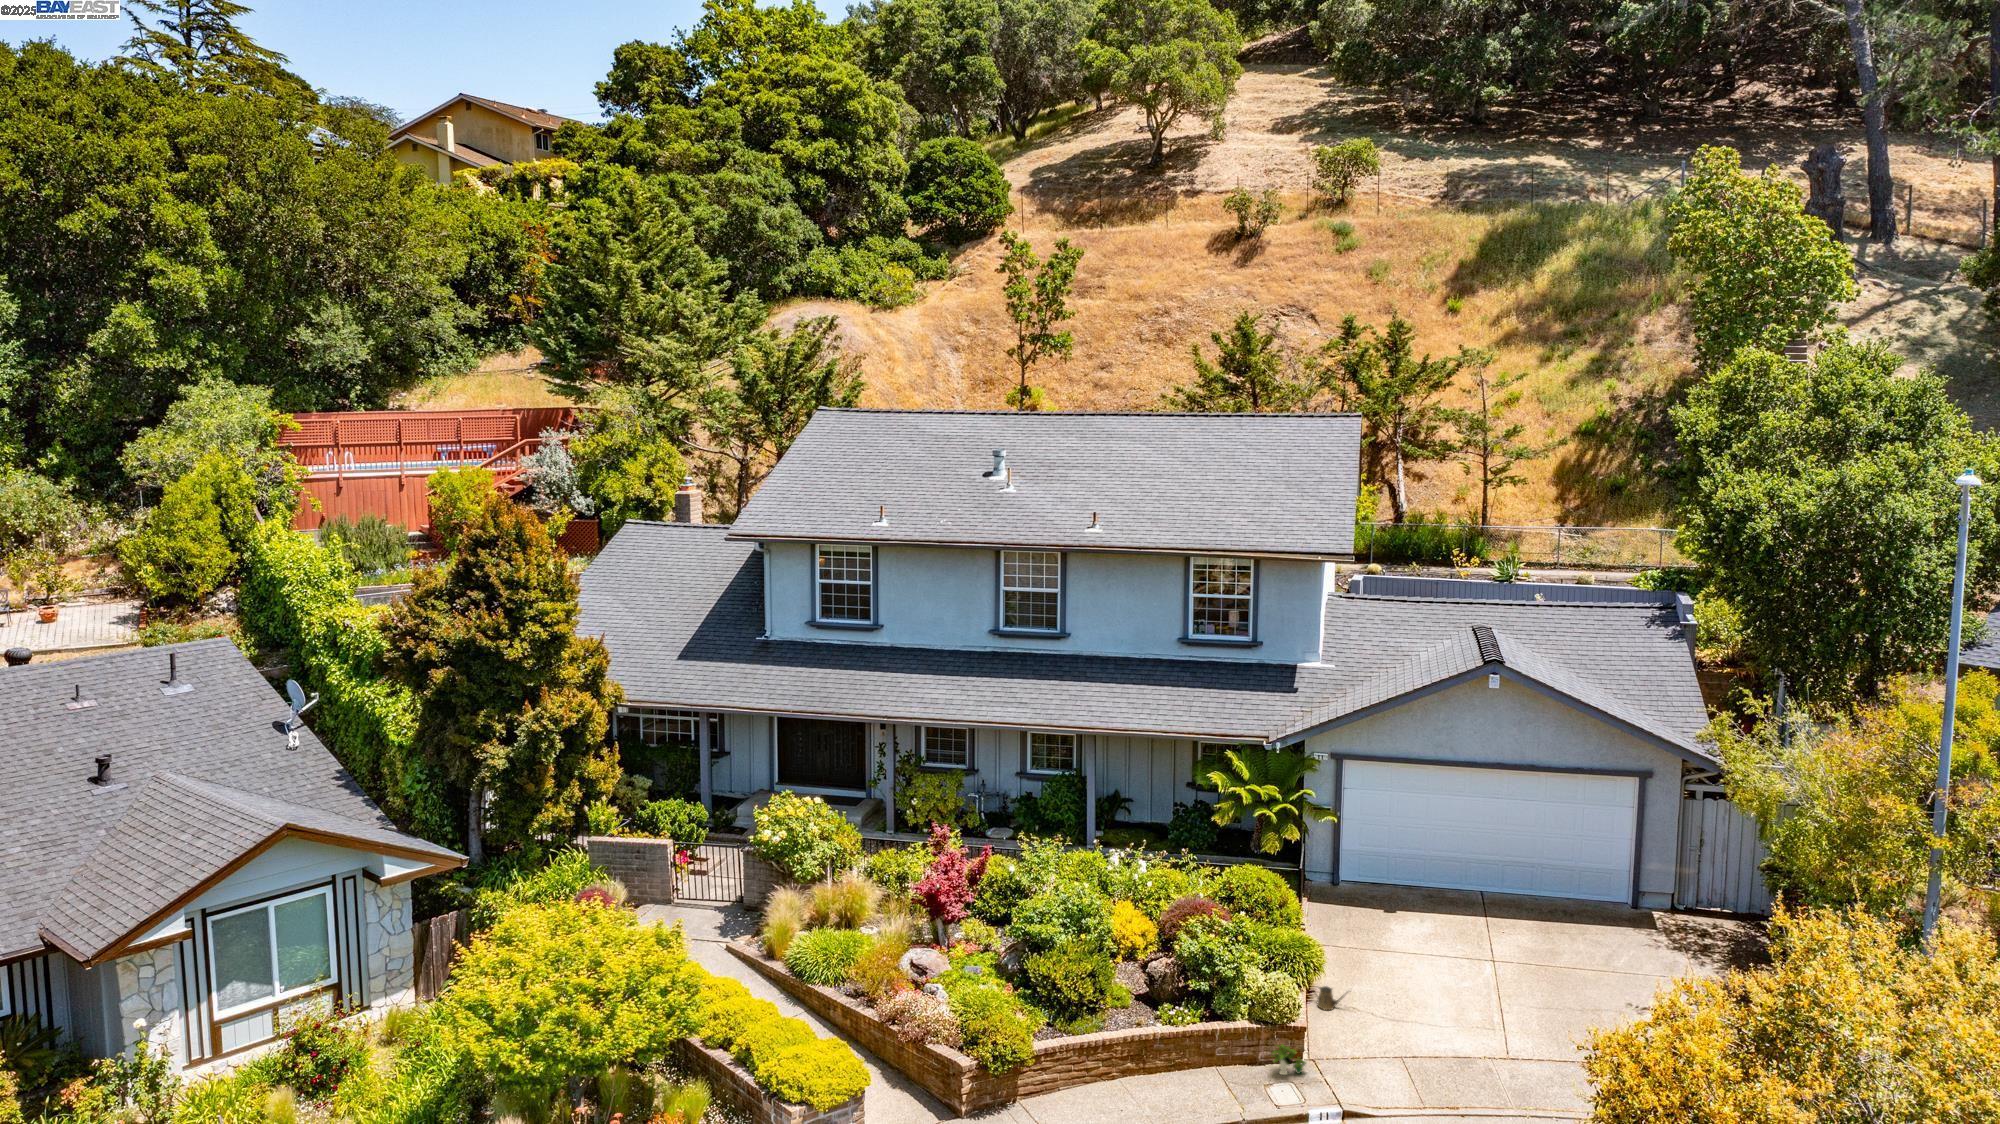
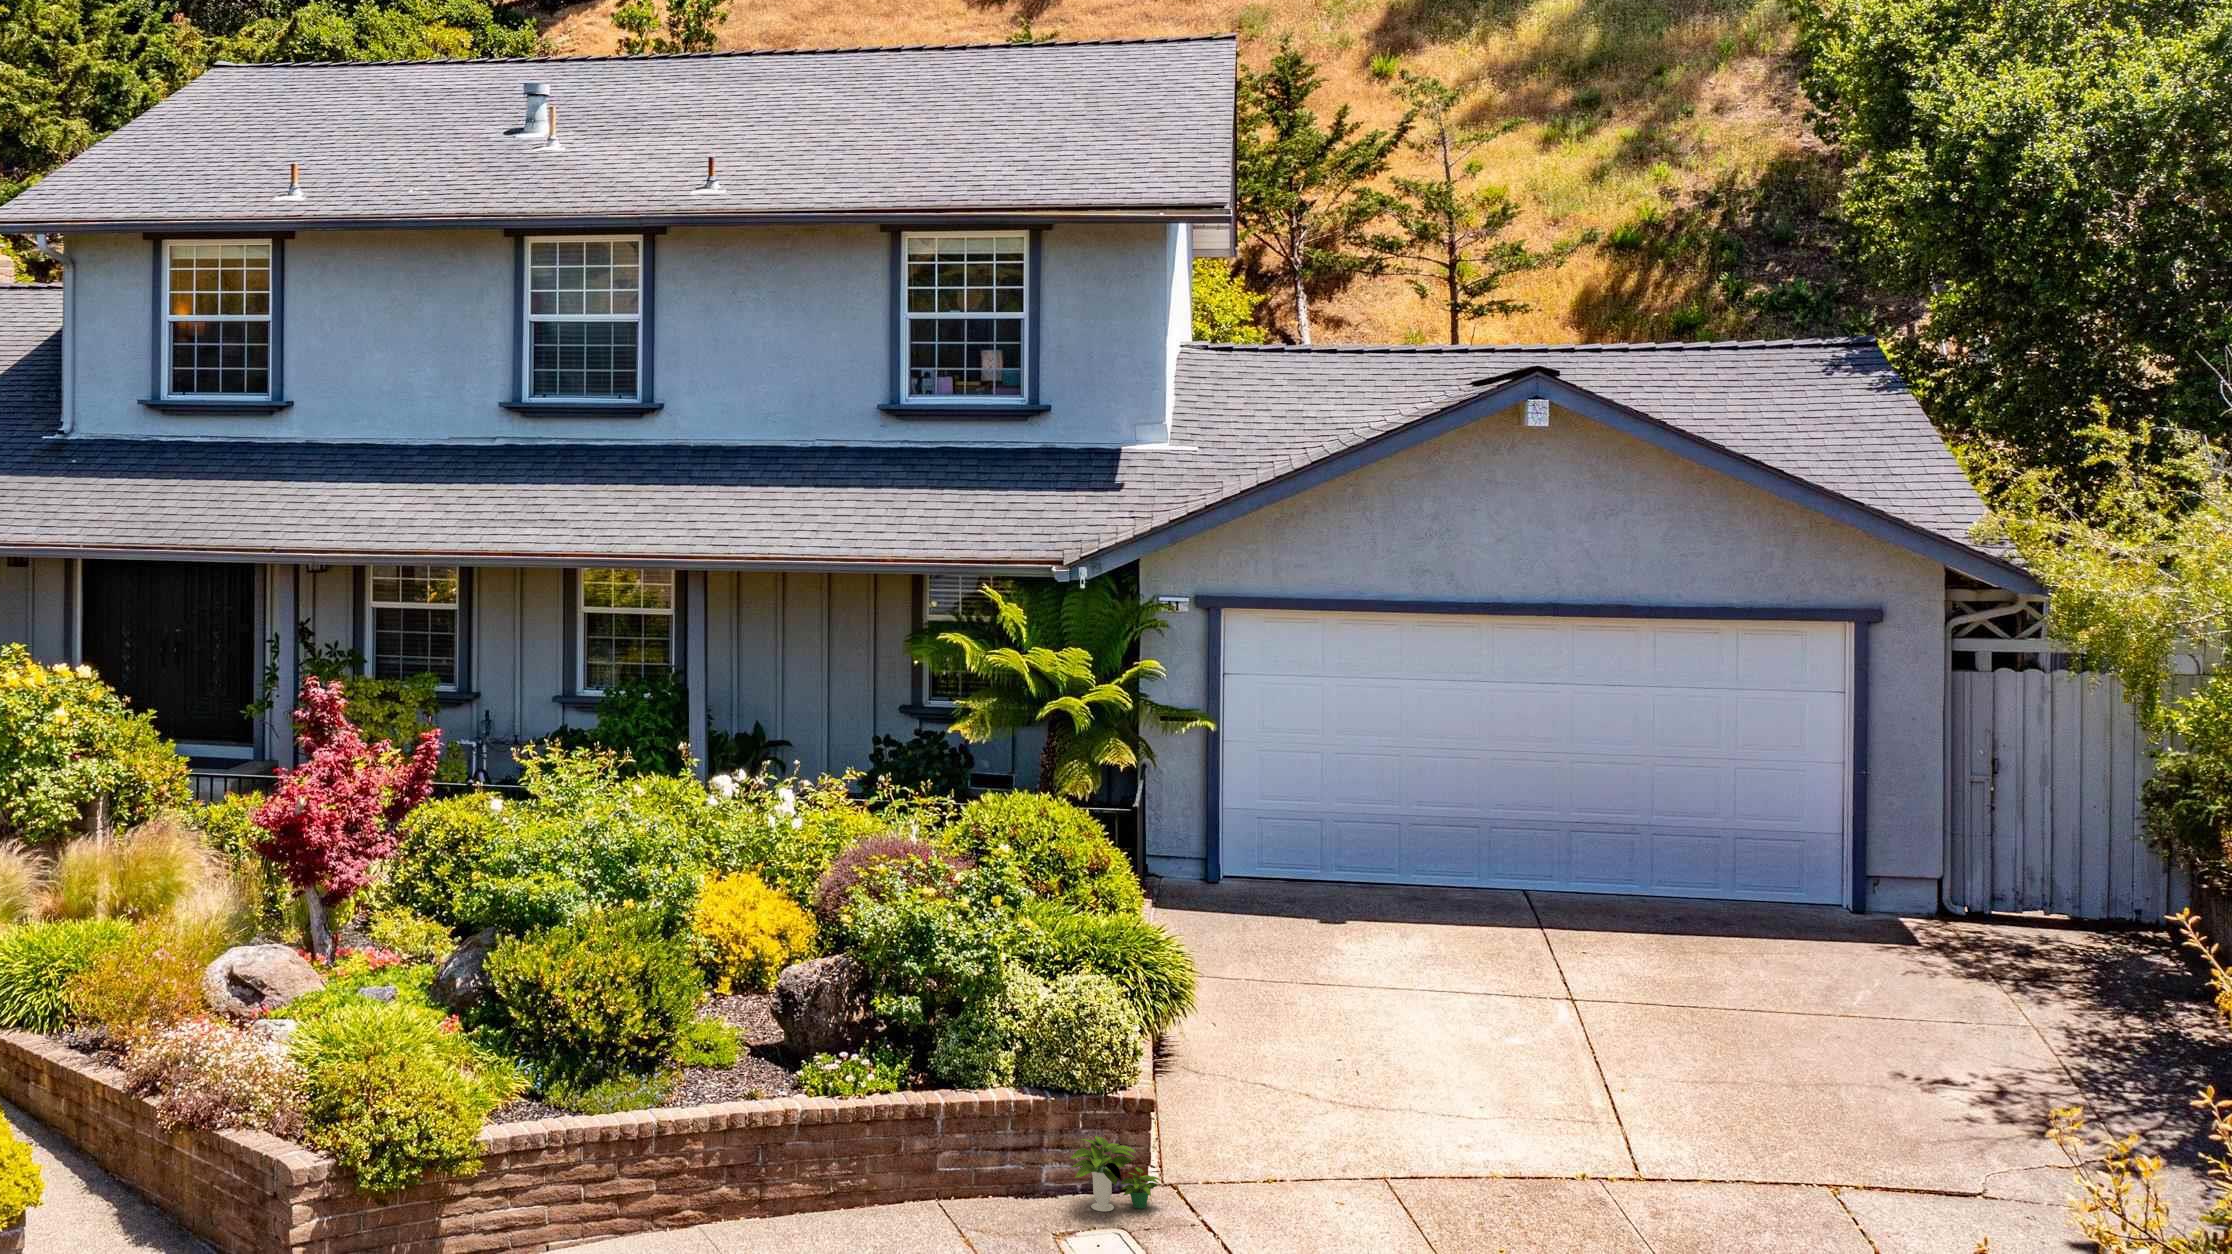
watering can: present [1316,986,1344,1010] -> none [1169,1031,1259,1086]

